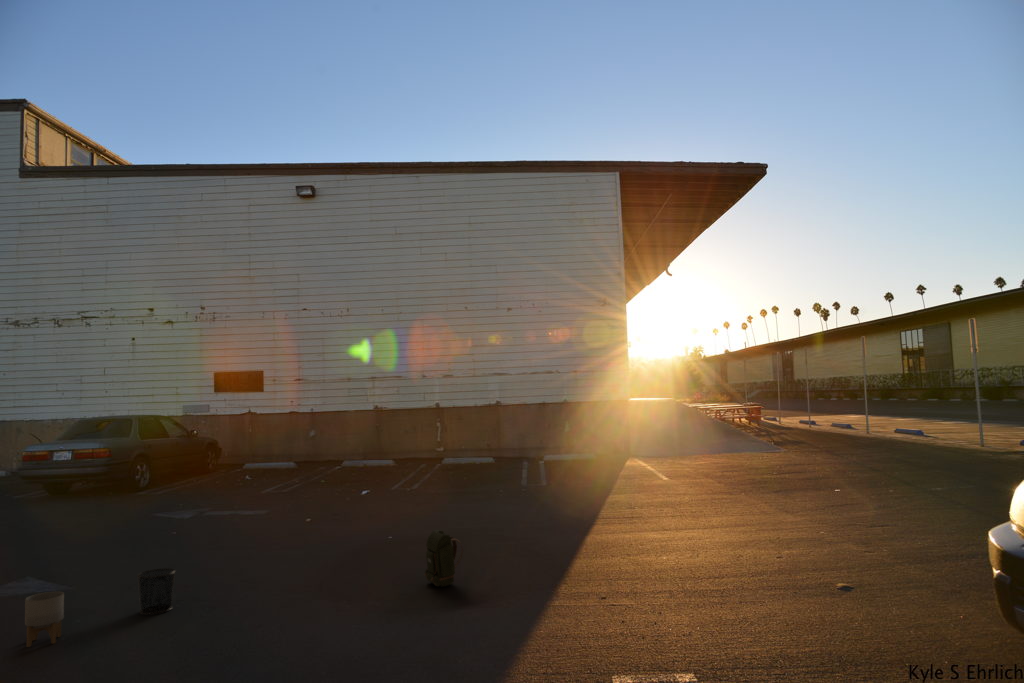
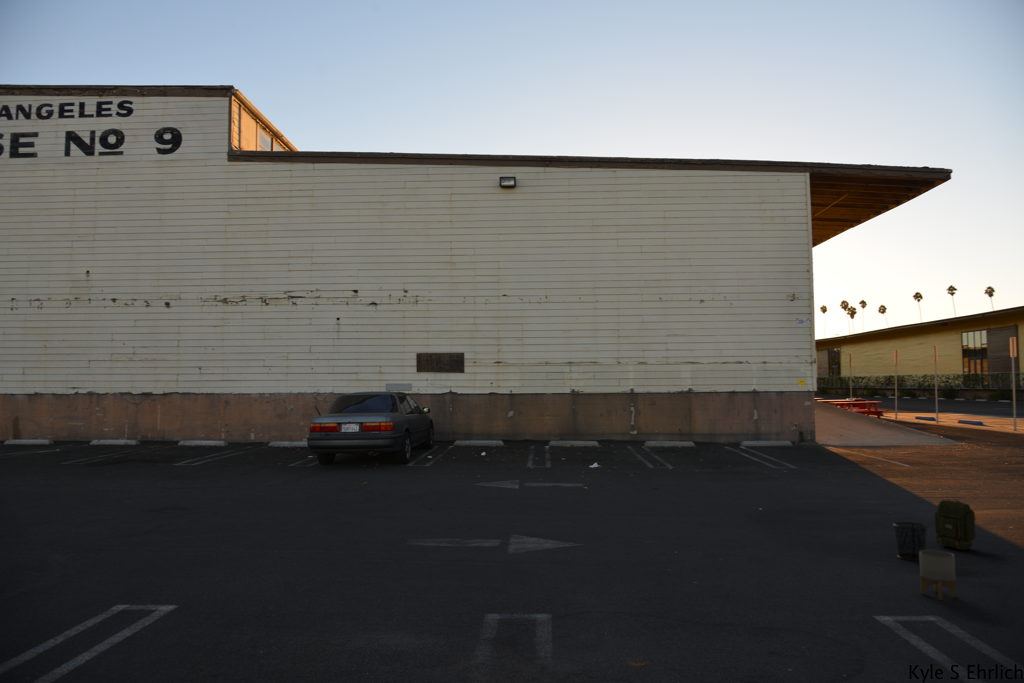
waste bin: present [137,568,175,615] -> present [893,522,927,561]
planter: present [25,592,64,647] -> present [919,550,956,600]

